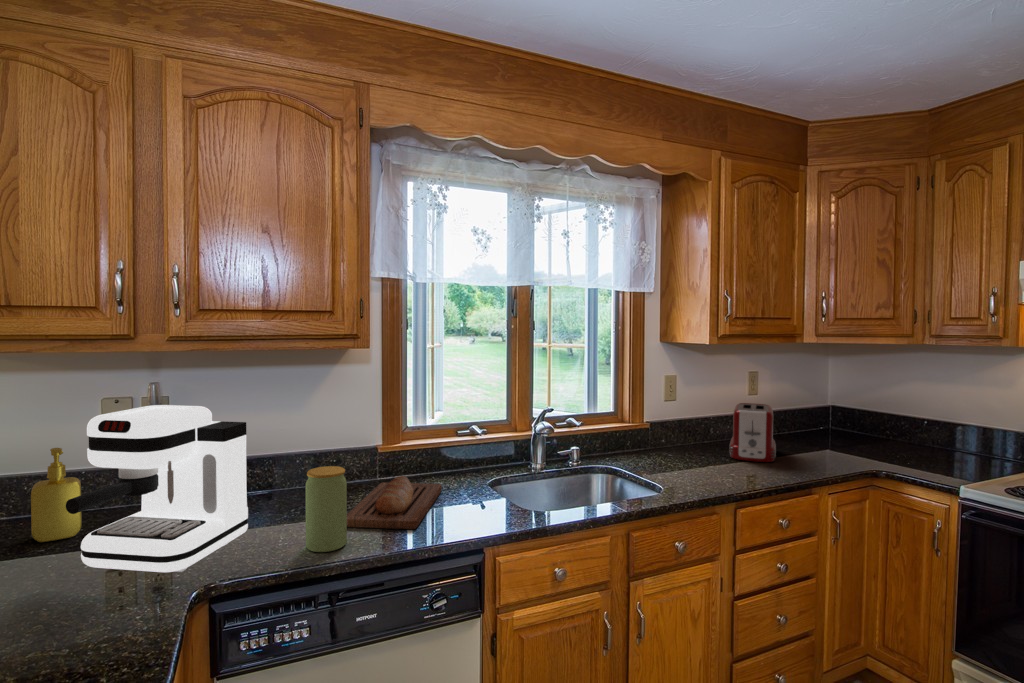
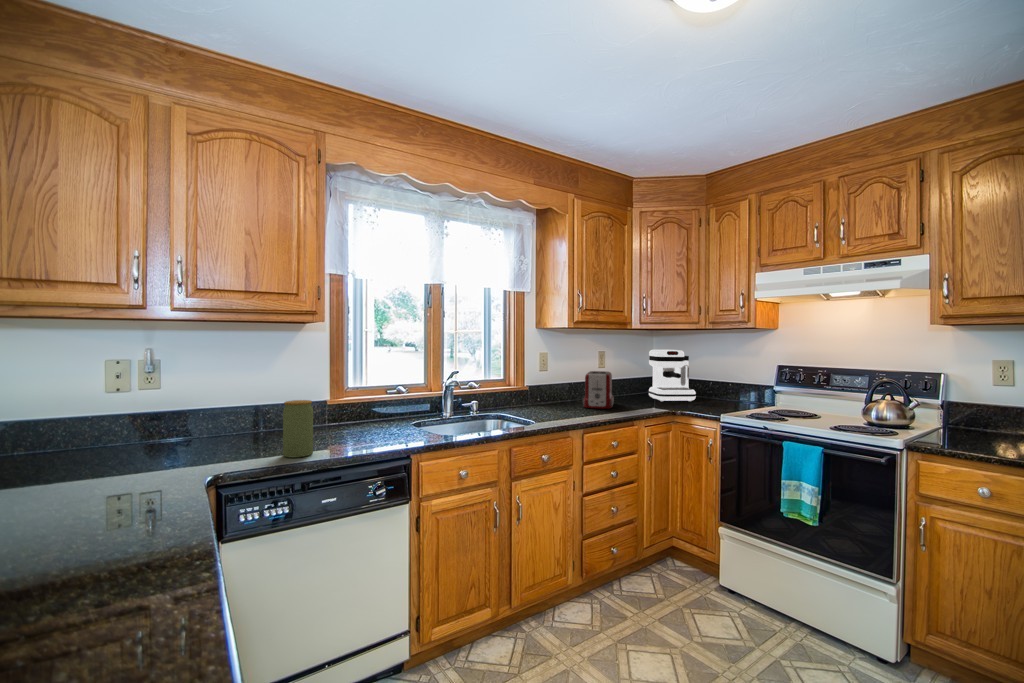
coffee maker: present [66,405,248,572] -> present [649,350,696,401]
soap dispenser: present [31,448,82,542] -> none [57,391,99,462]
bread loaf: present [347,476,442,529] -> none [307,417,378,446]

